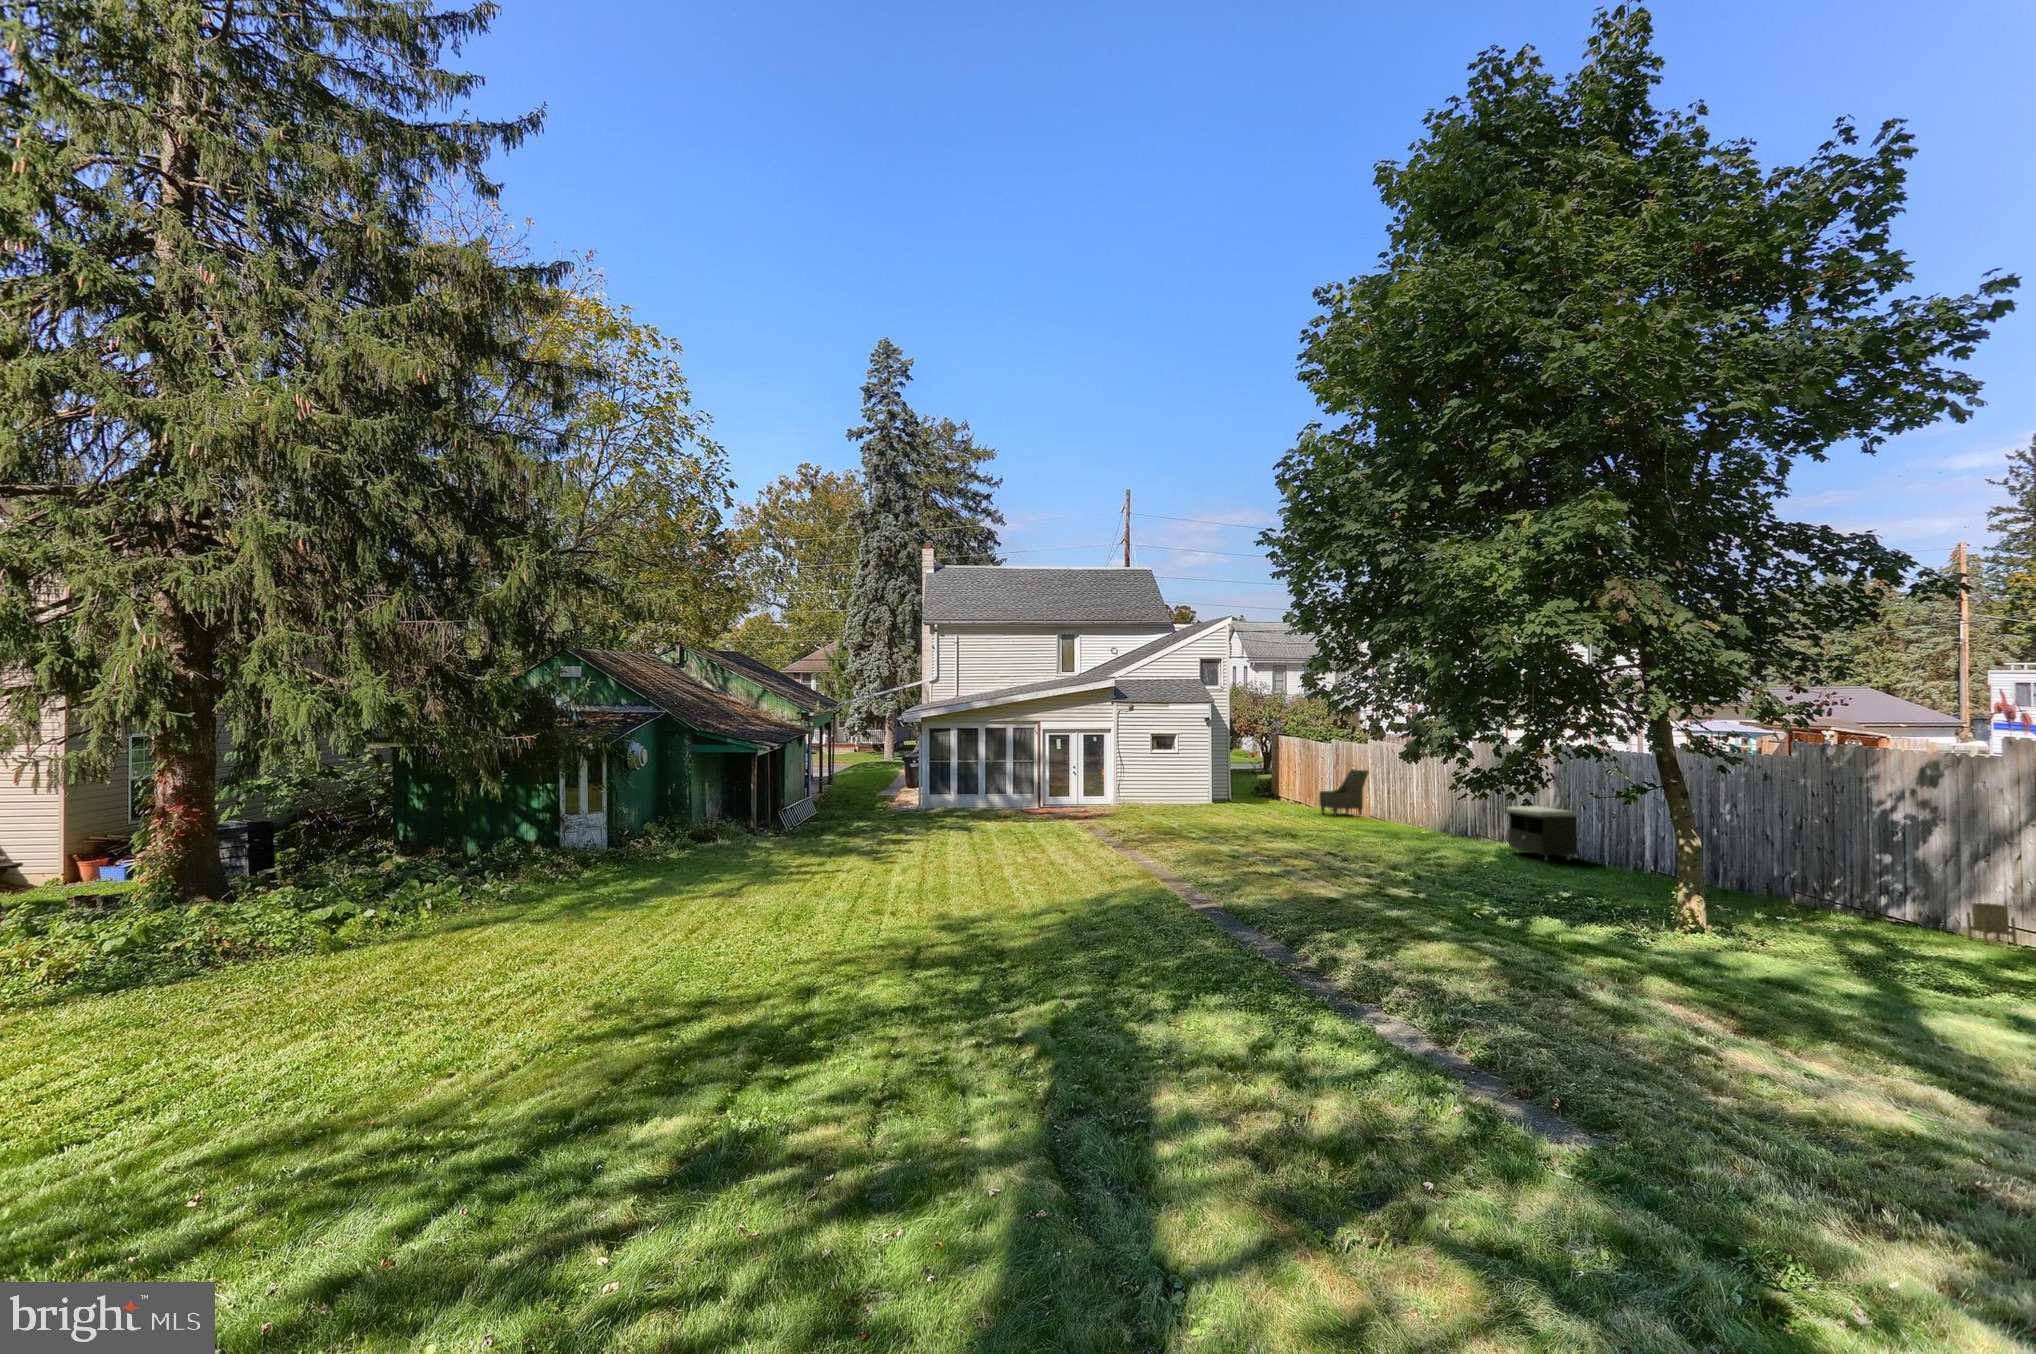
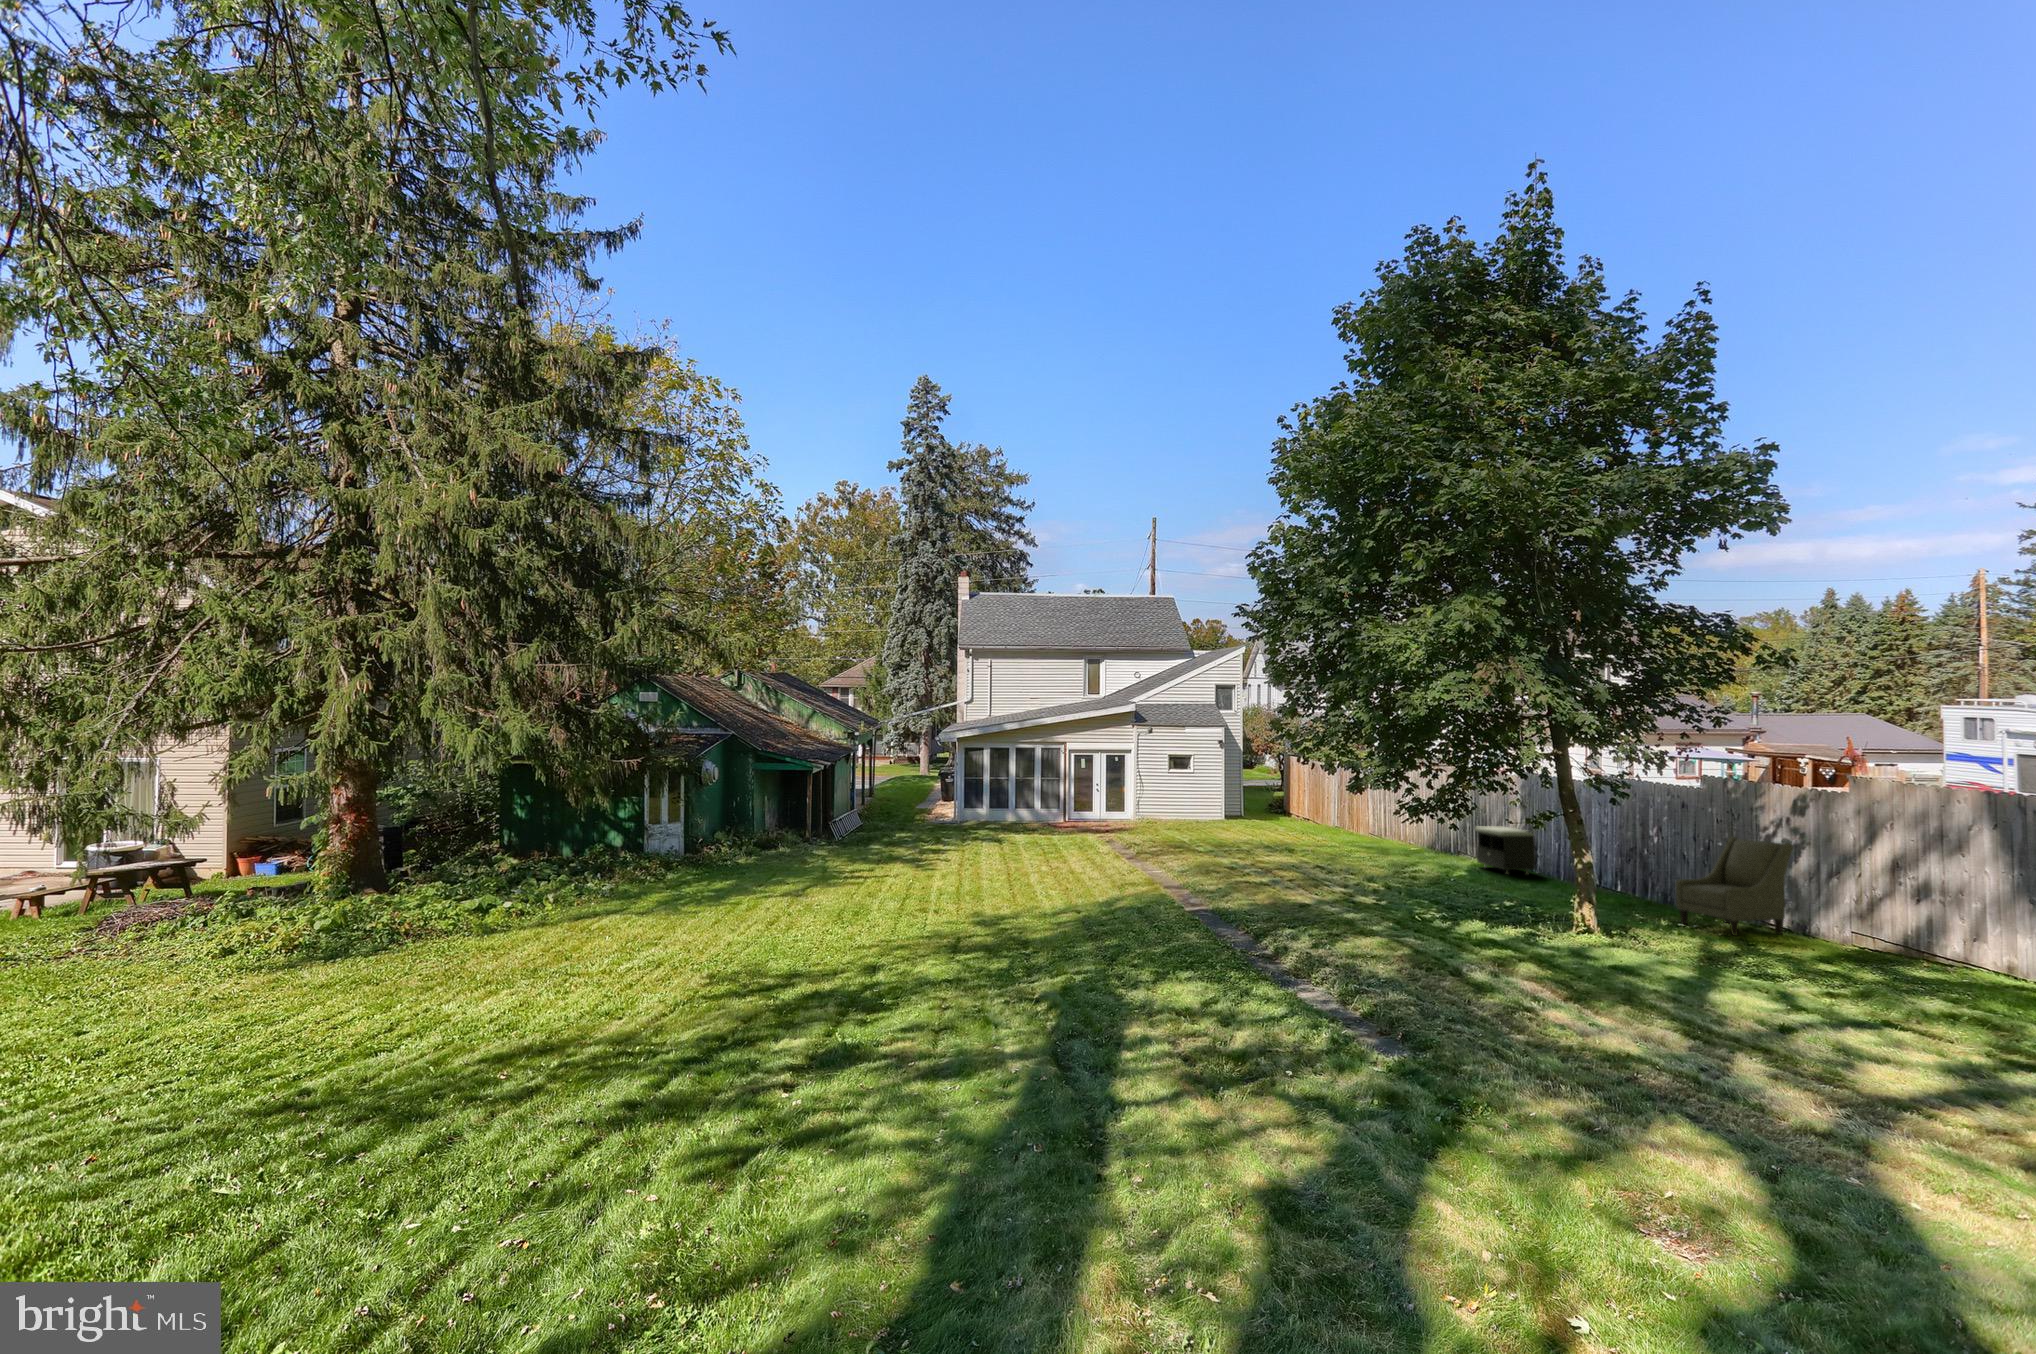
chair: present [1319,769,1369,816] -> present [1675,837,1793,936]
planter: present [1966,903,2017,946] -> none [1823,914,1860,949]

